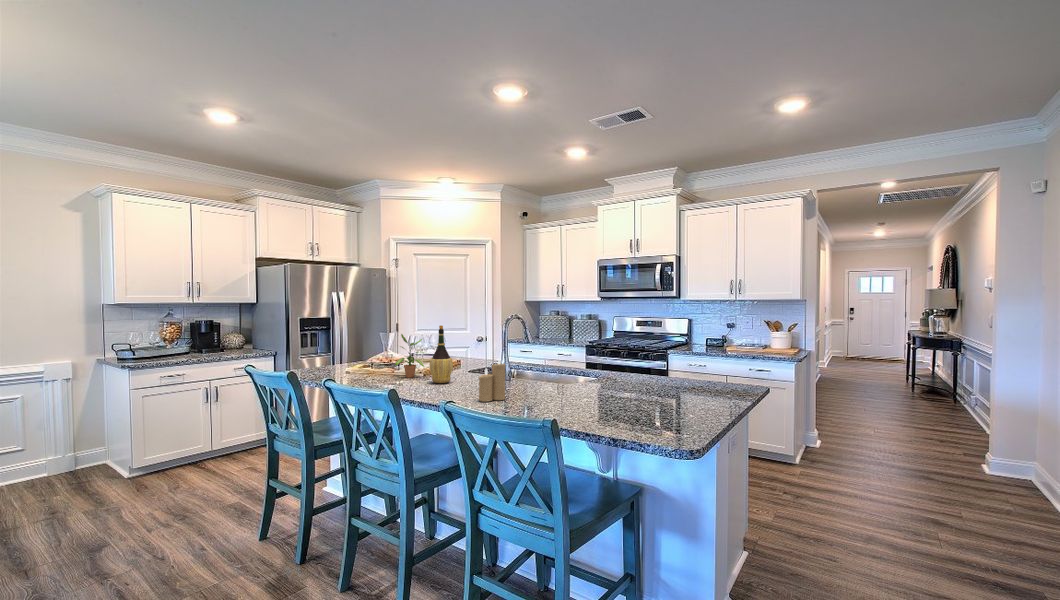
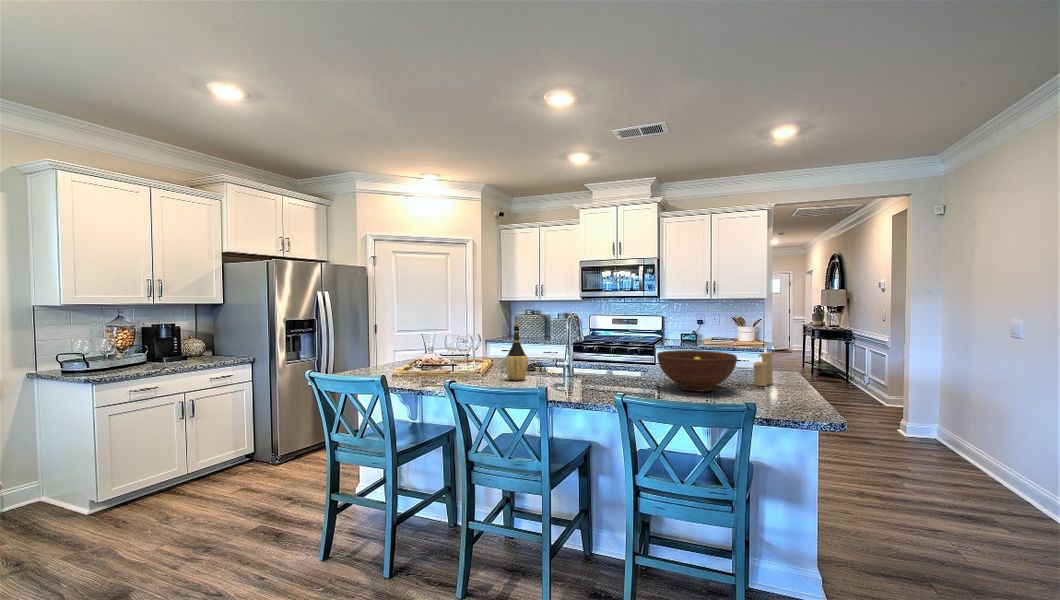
potted plant: present [394,334,424,378] -> none [452,331,492,377]
candle: present [479,359,505,402] -> present [753,348,773,386]
fruit bowl: none [555,359,639,405] -> present [657,350,737,392]

